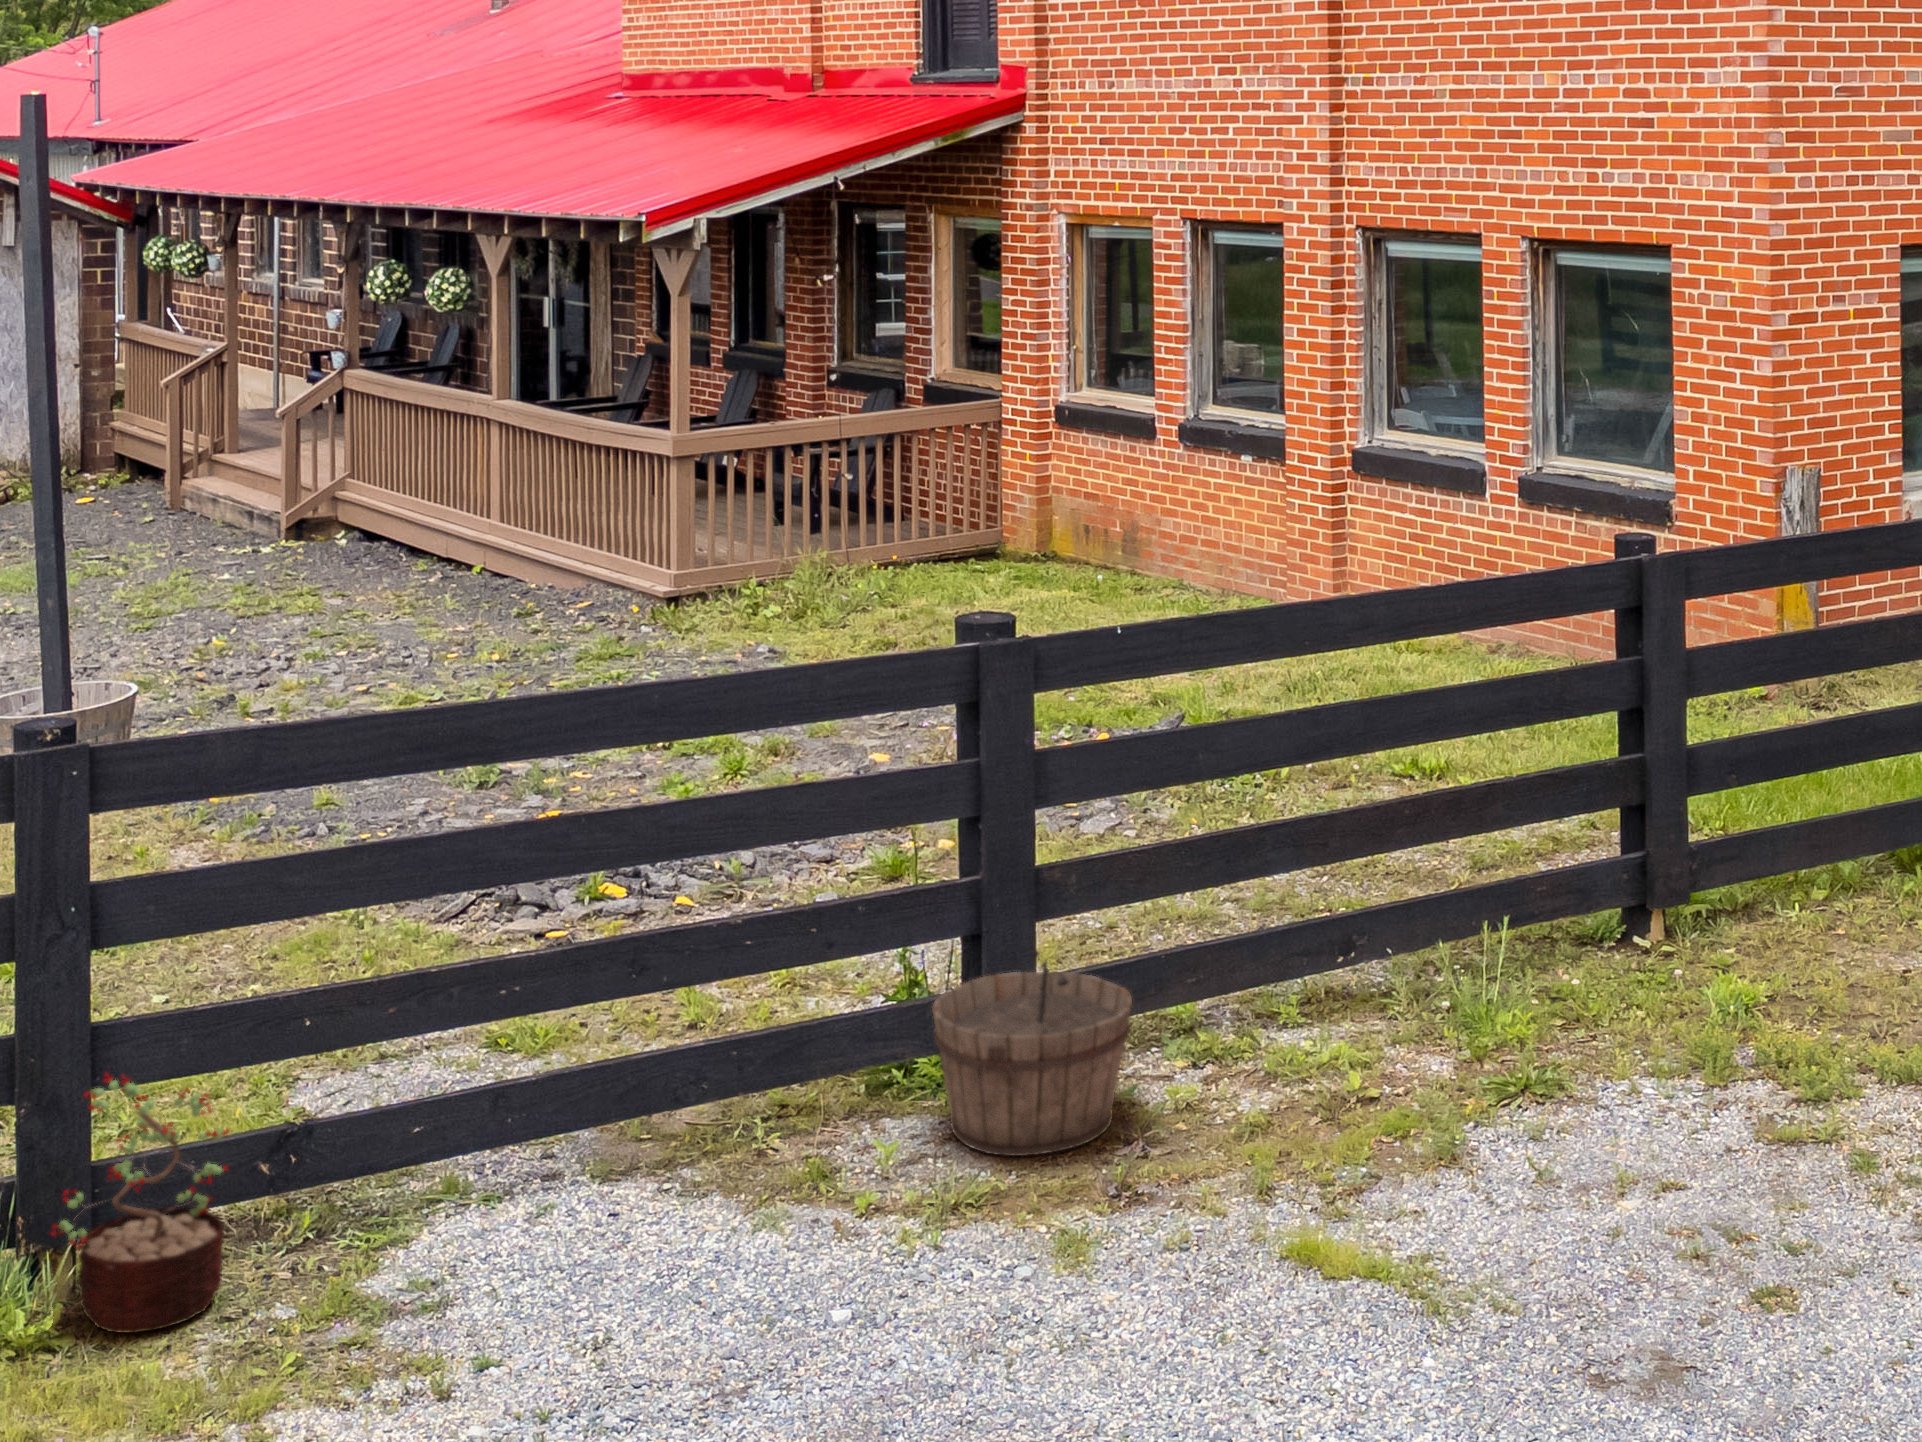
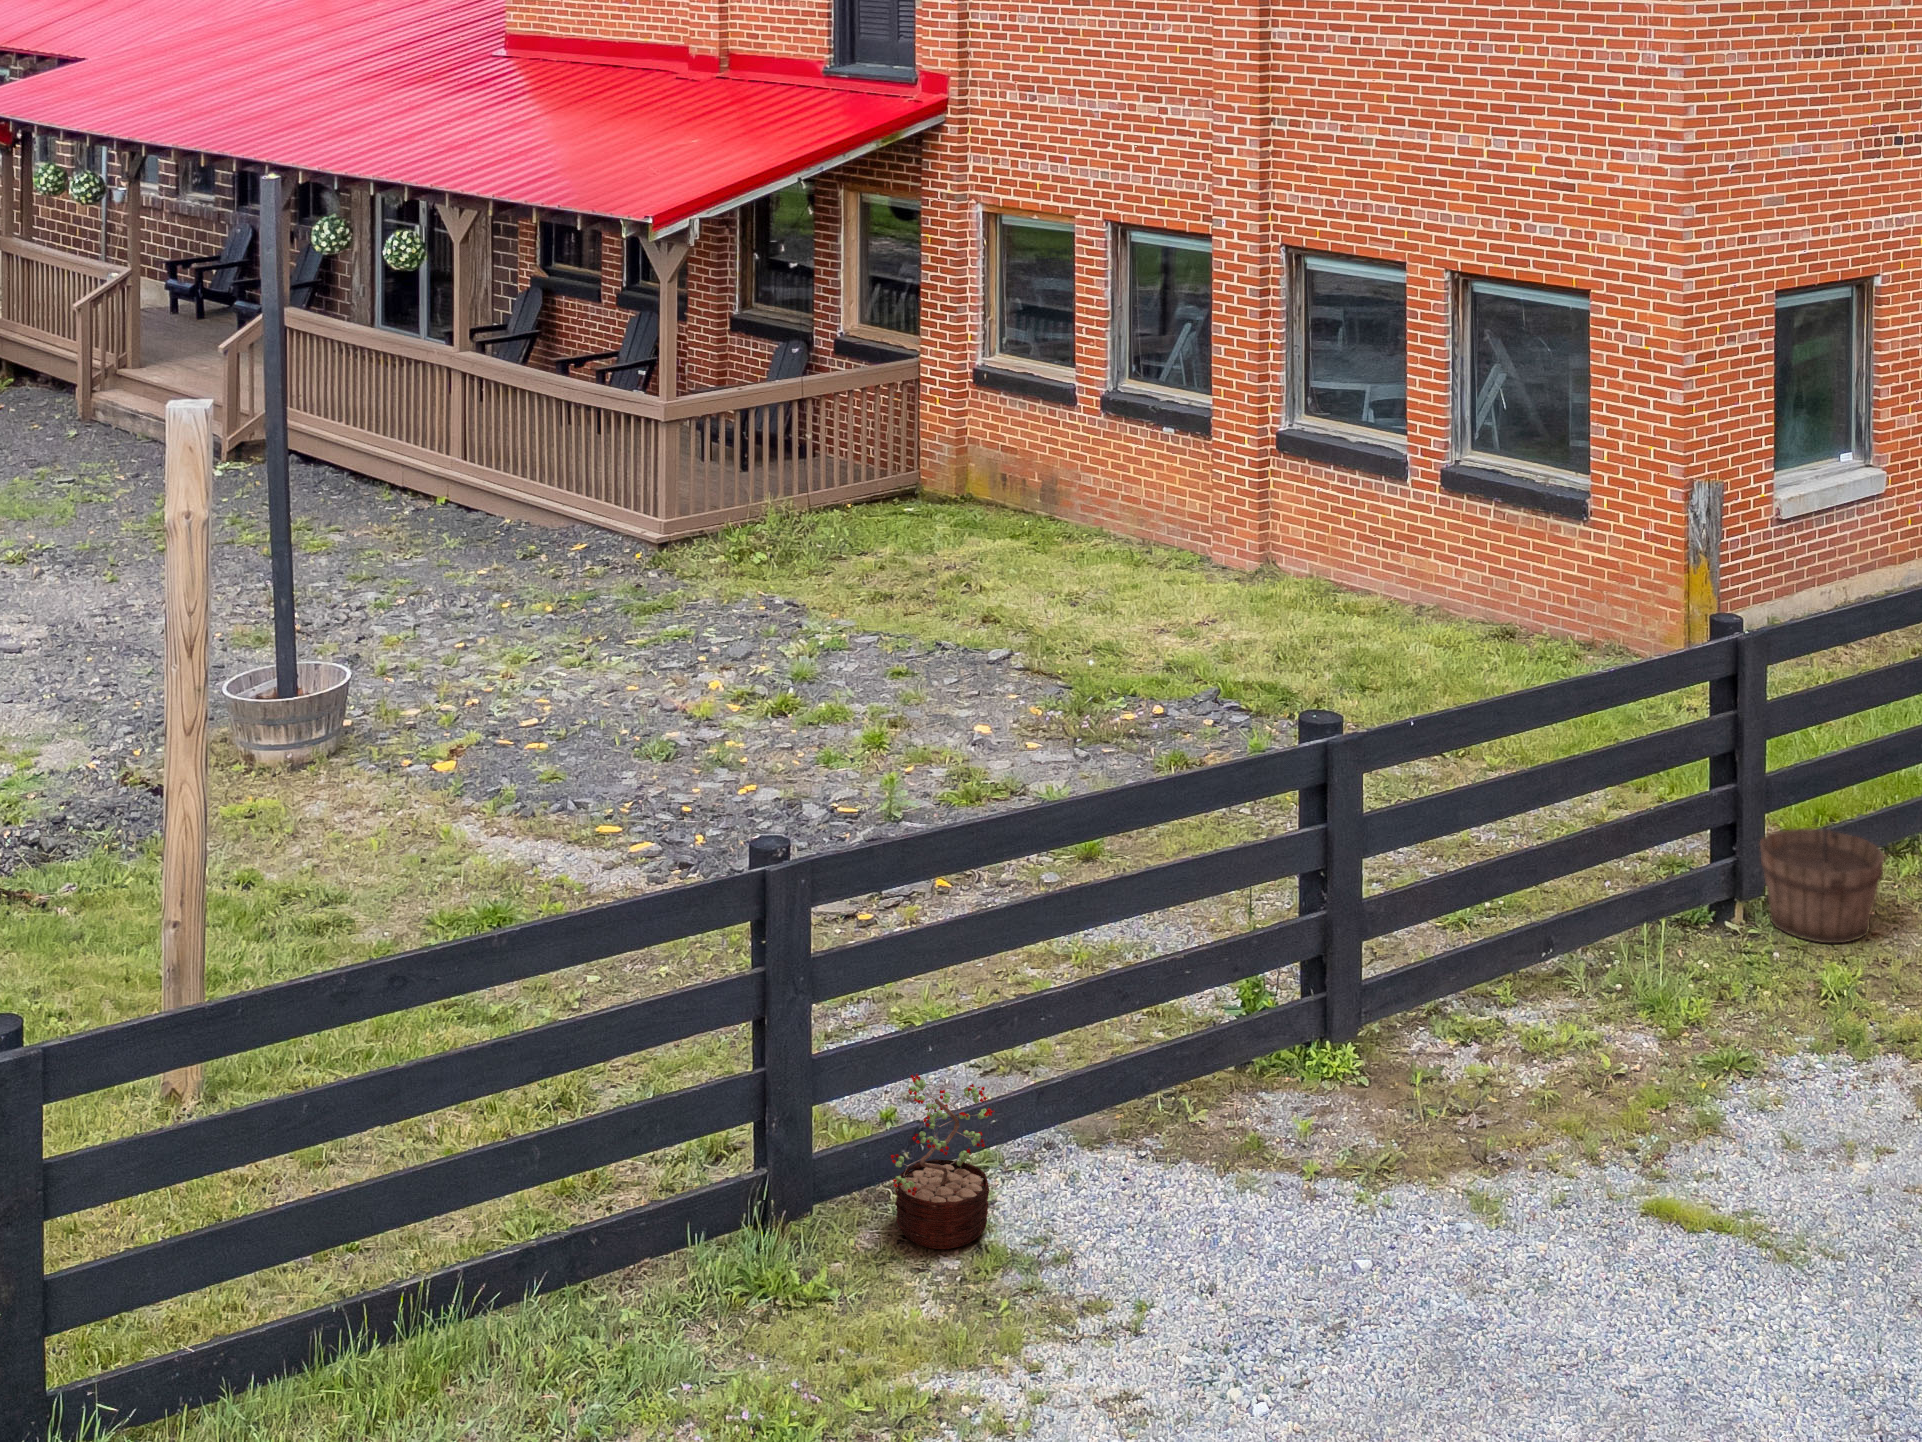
wooden bucket: present [932,951,1132,1156] -> present [1760,819,1884,943]

